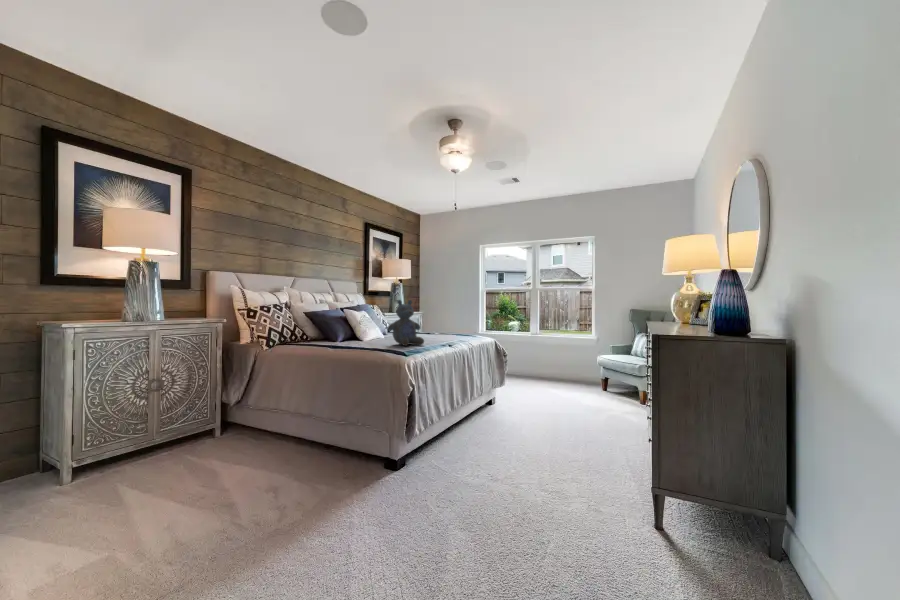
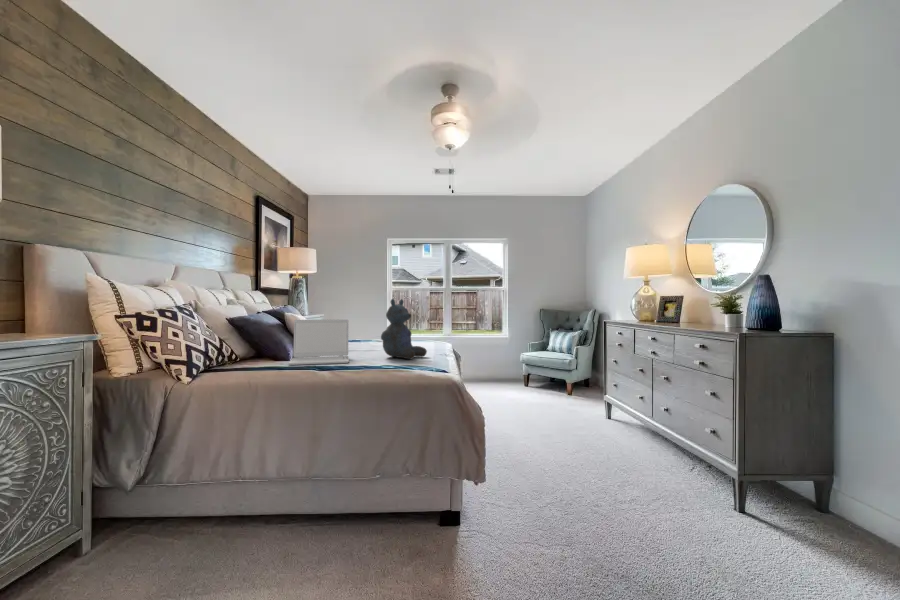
laptop: none [324,314,374,345] -> present [289,320,349,365]

